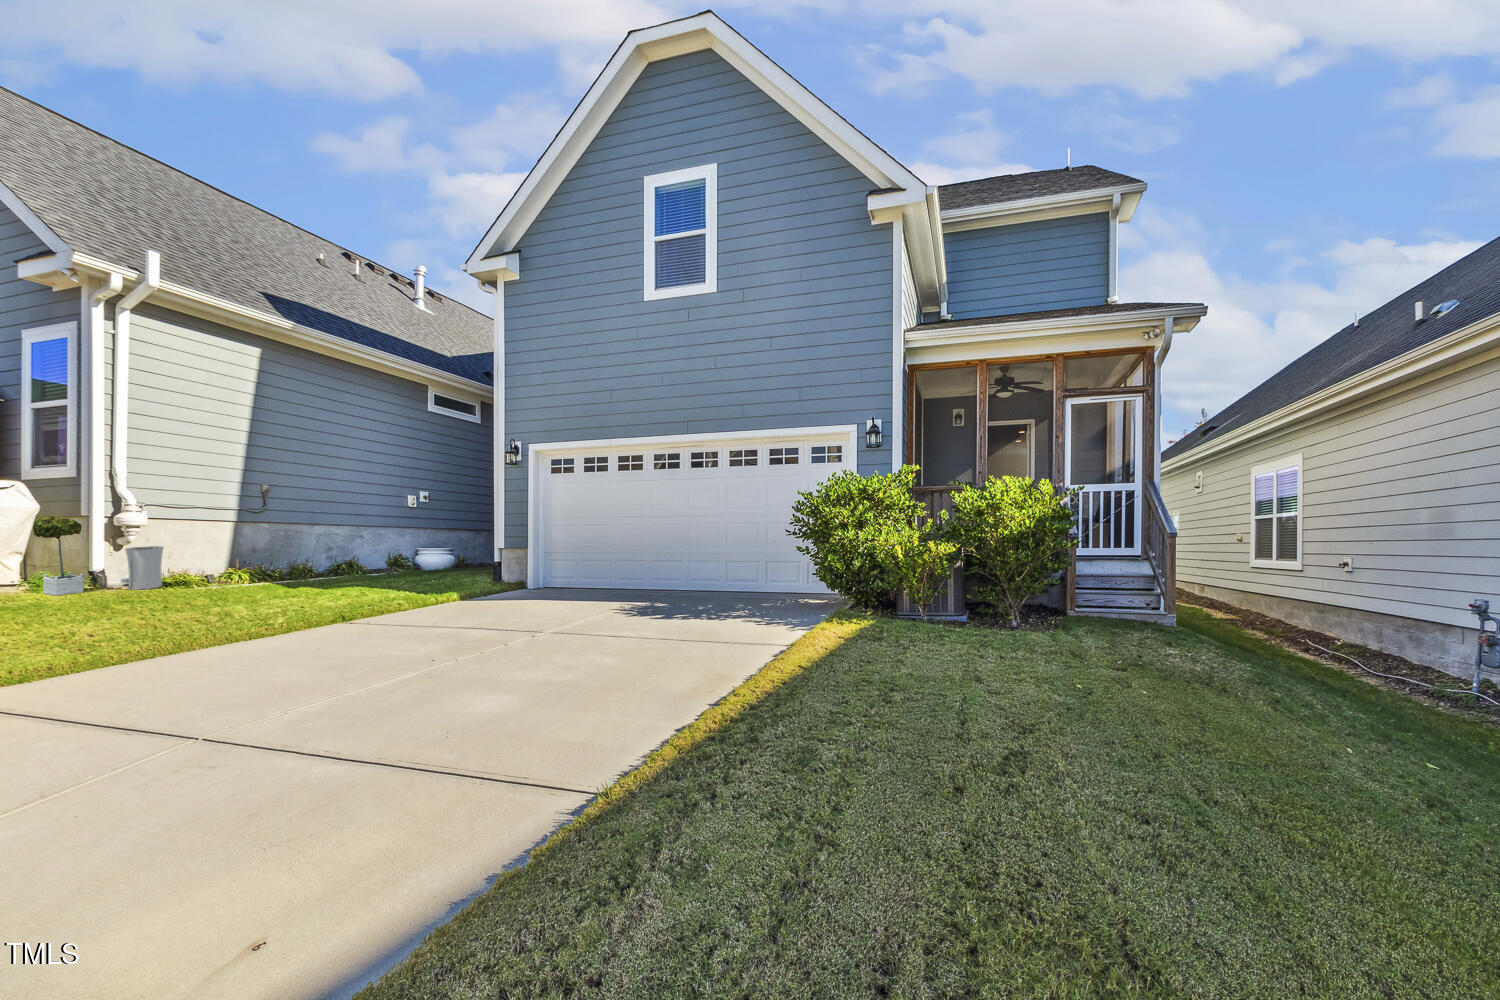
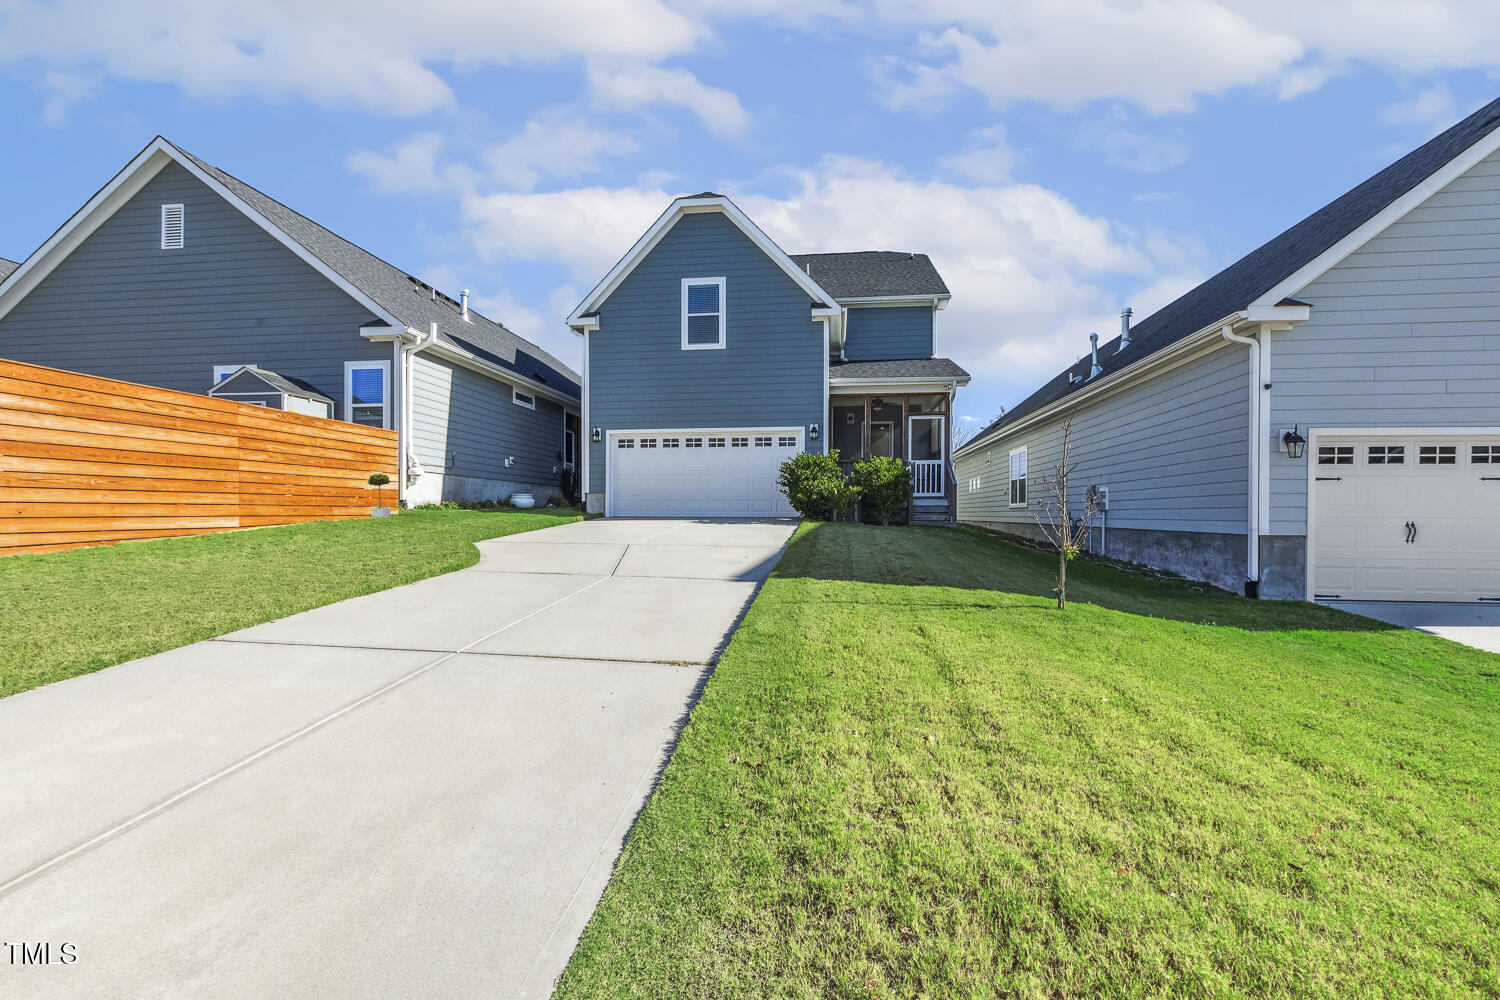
trash can: present [121,546,163,590] -> none [397,492,425,516]

